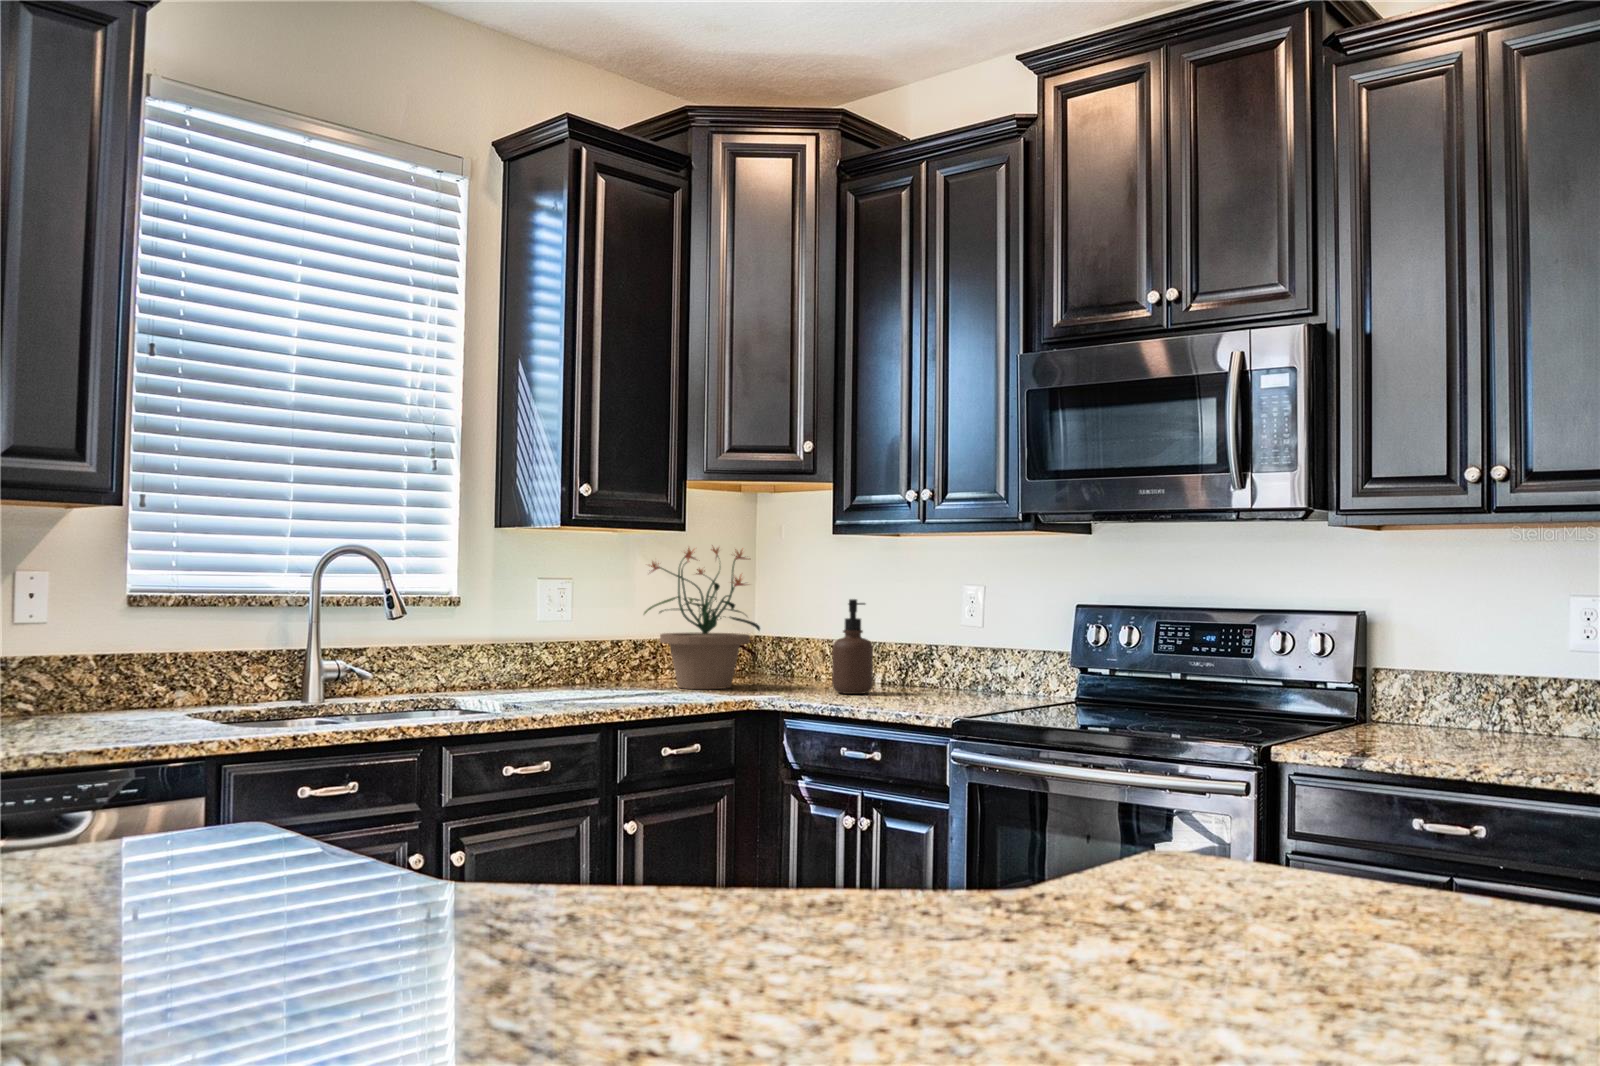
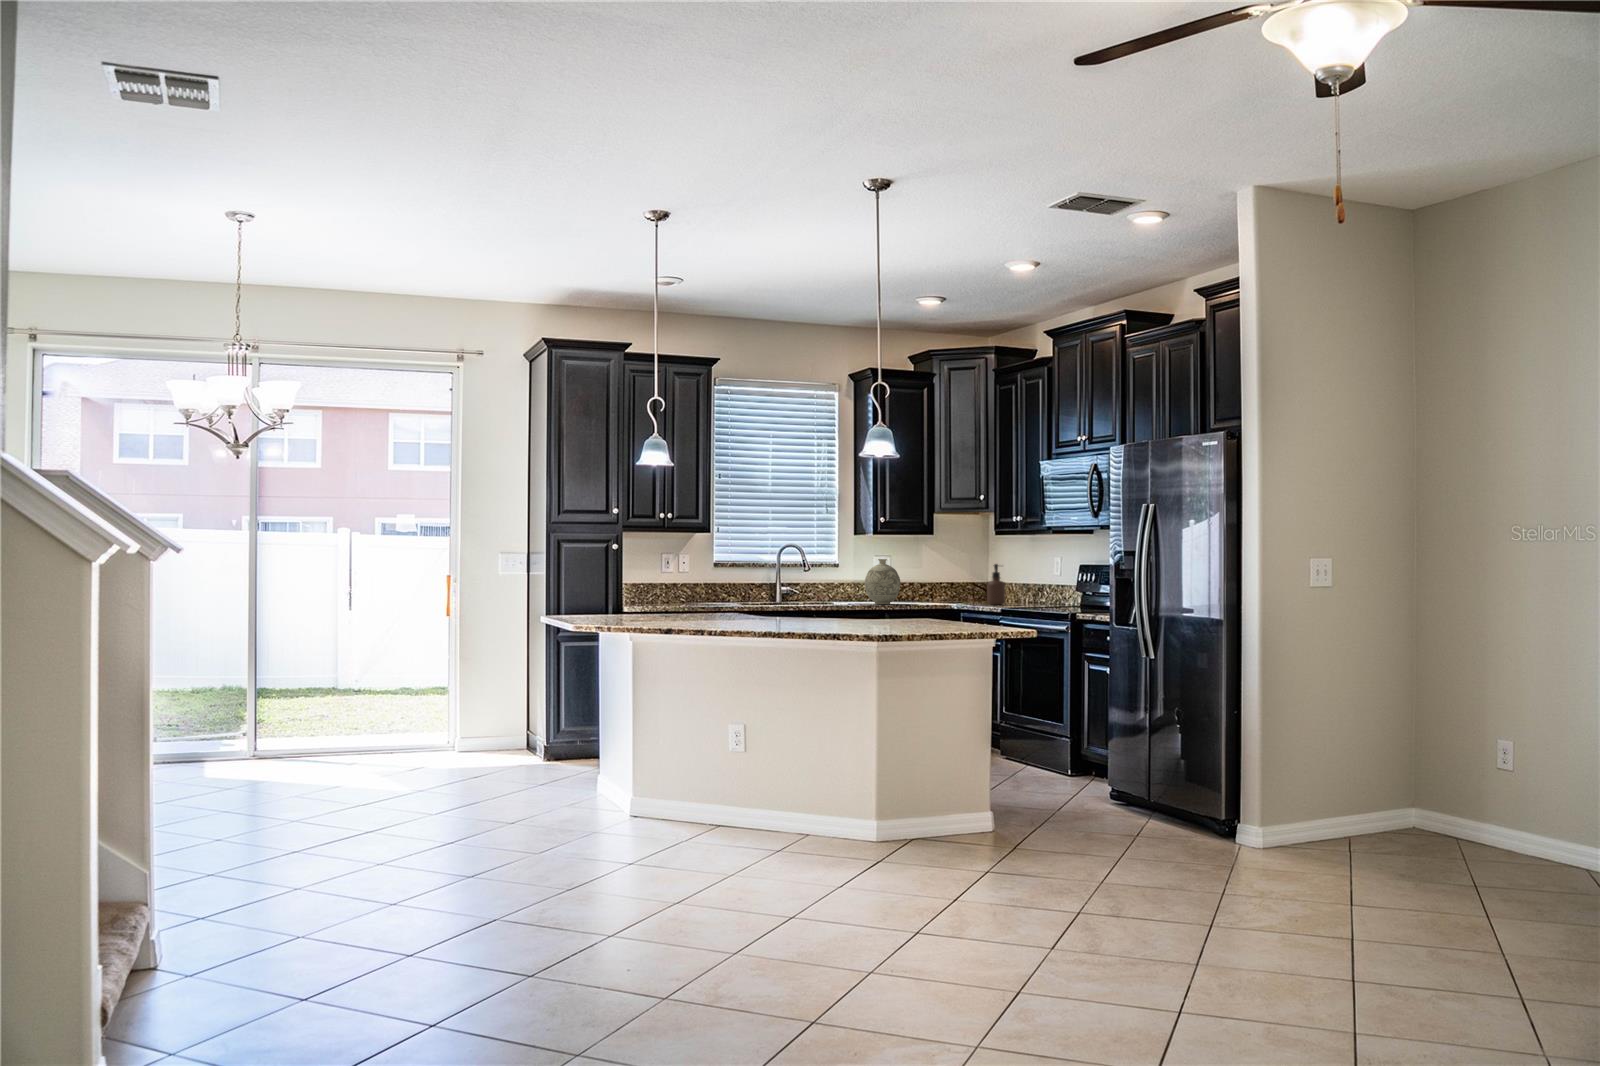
potted plant: present [644,547,760,689] -> none [915,540,966,603]
decorative vase: none [544,587,634,699] -> present [865,559,900,604]

